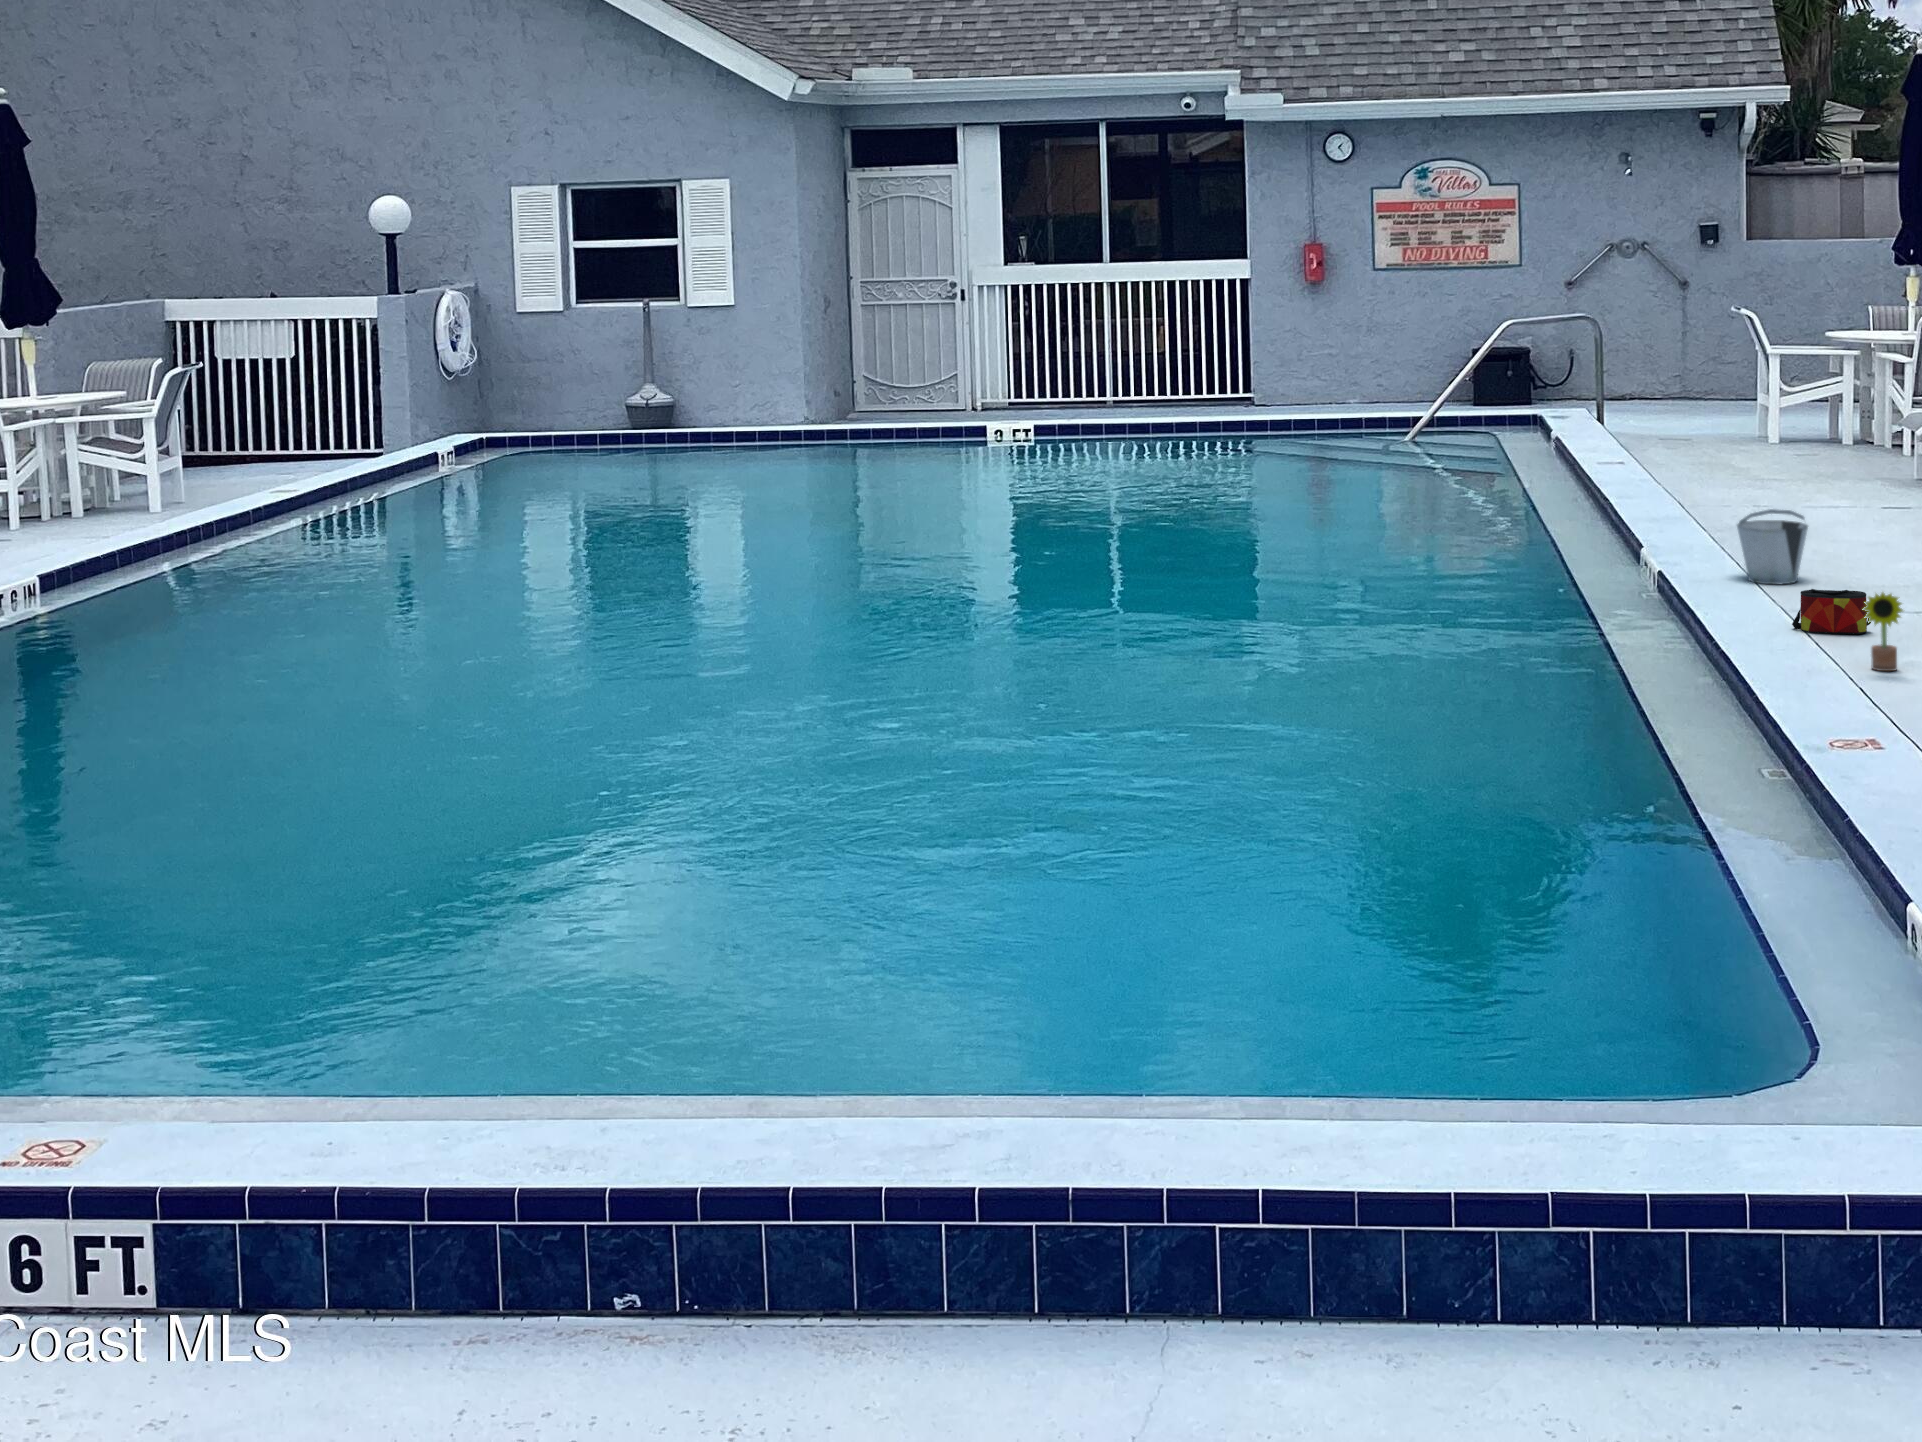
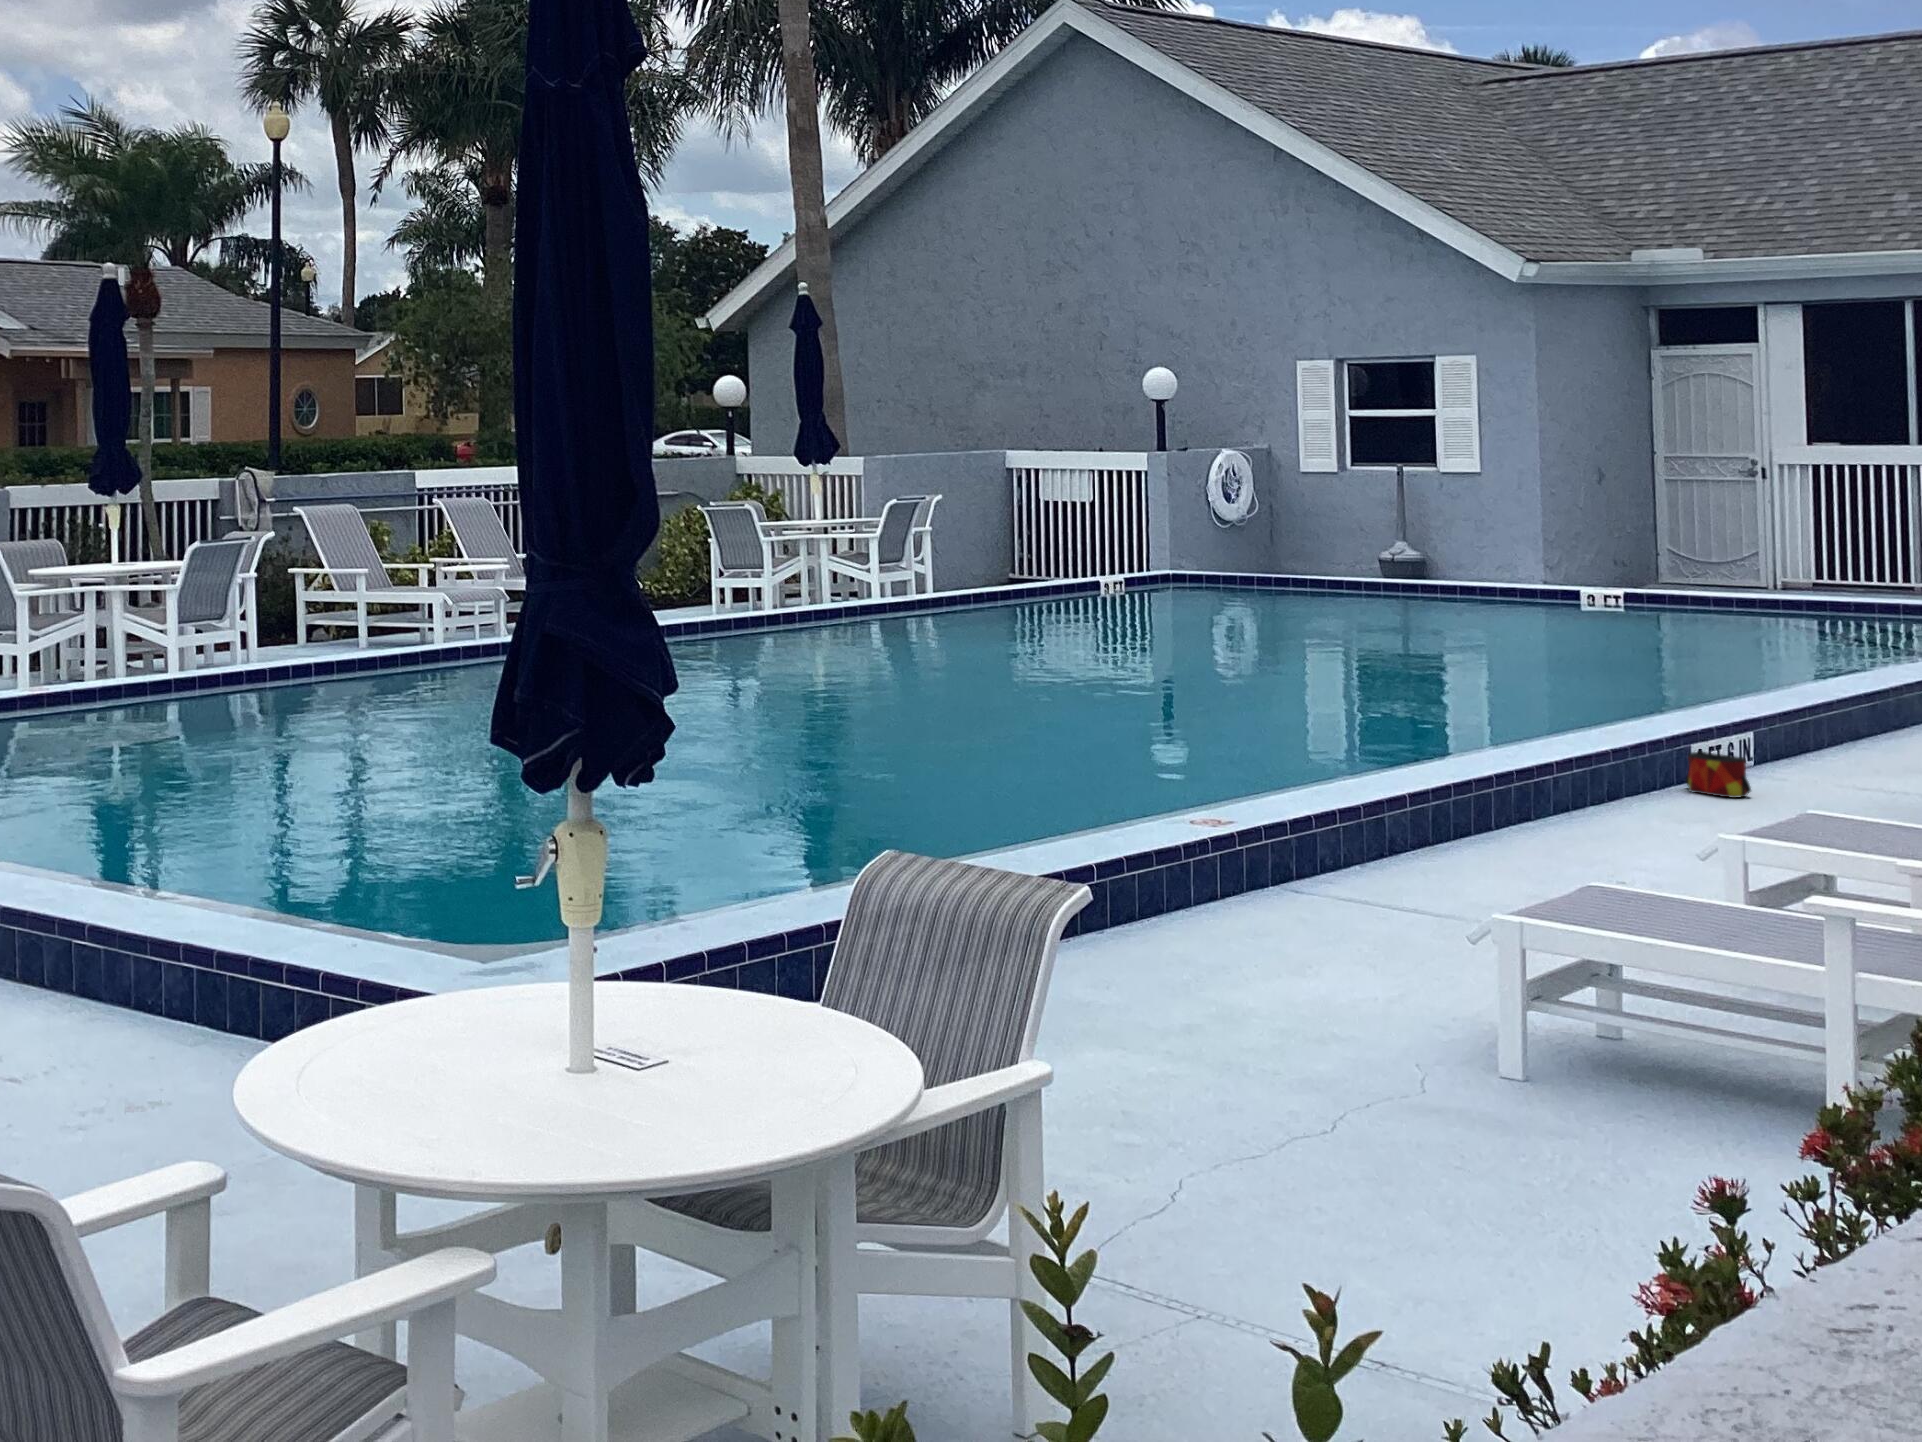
bucket: present [1737,509,1808,584] -> none [1802,692,1877,766]
decorative plant: present [1864,592,1903,671] -> none [1606,740,1648,817]

